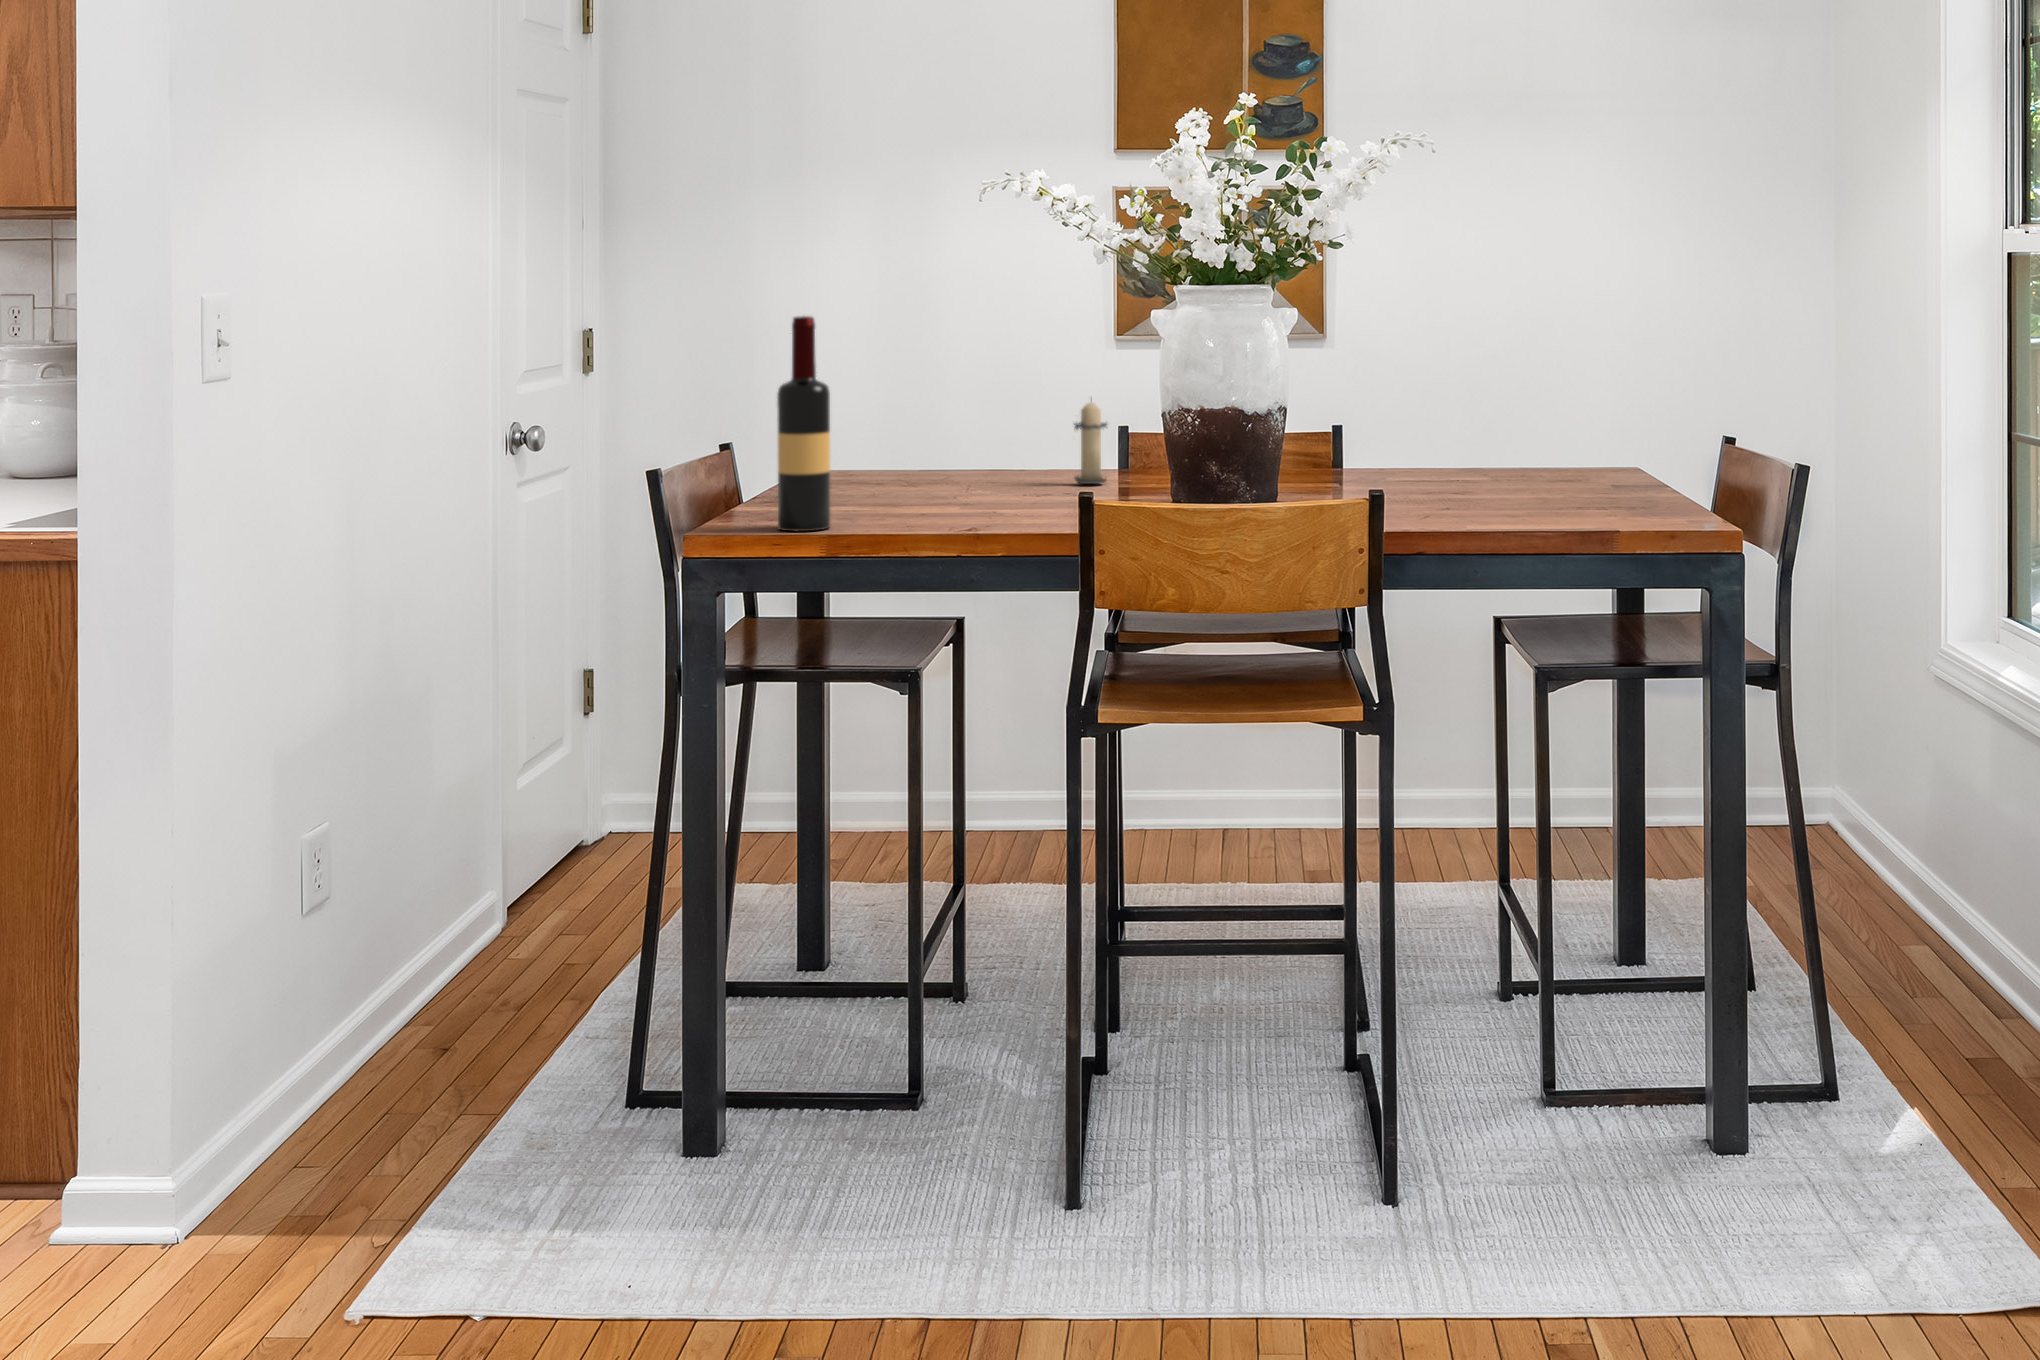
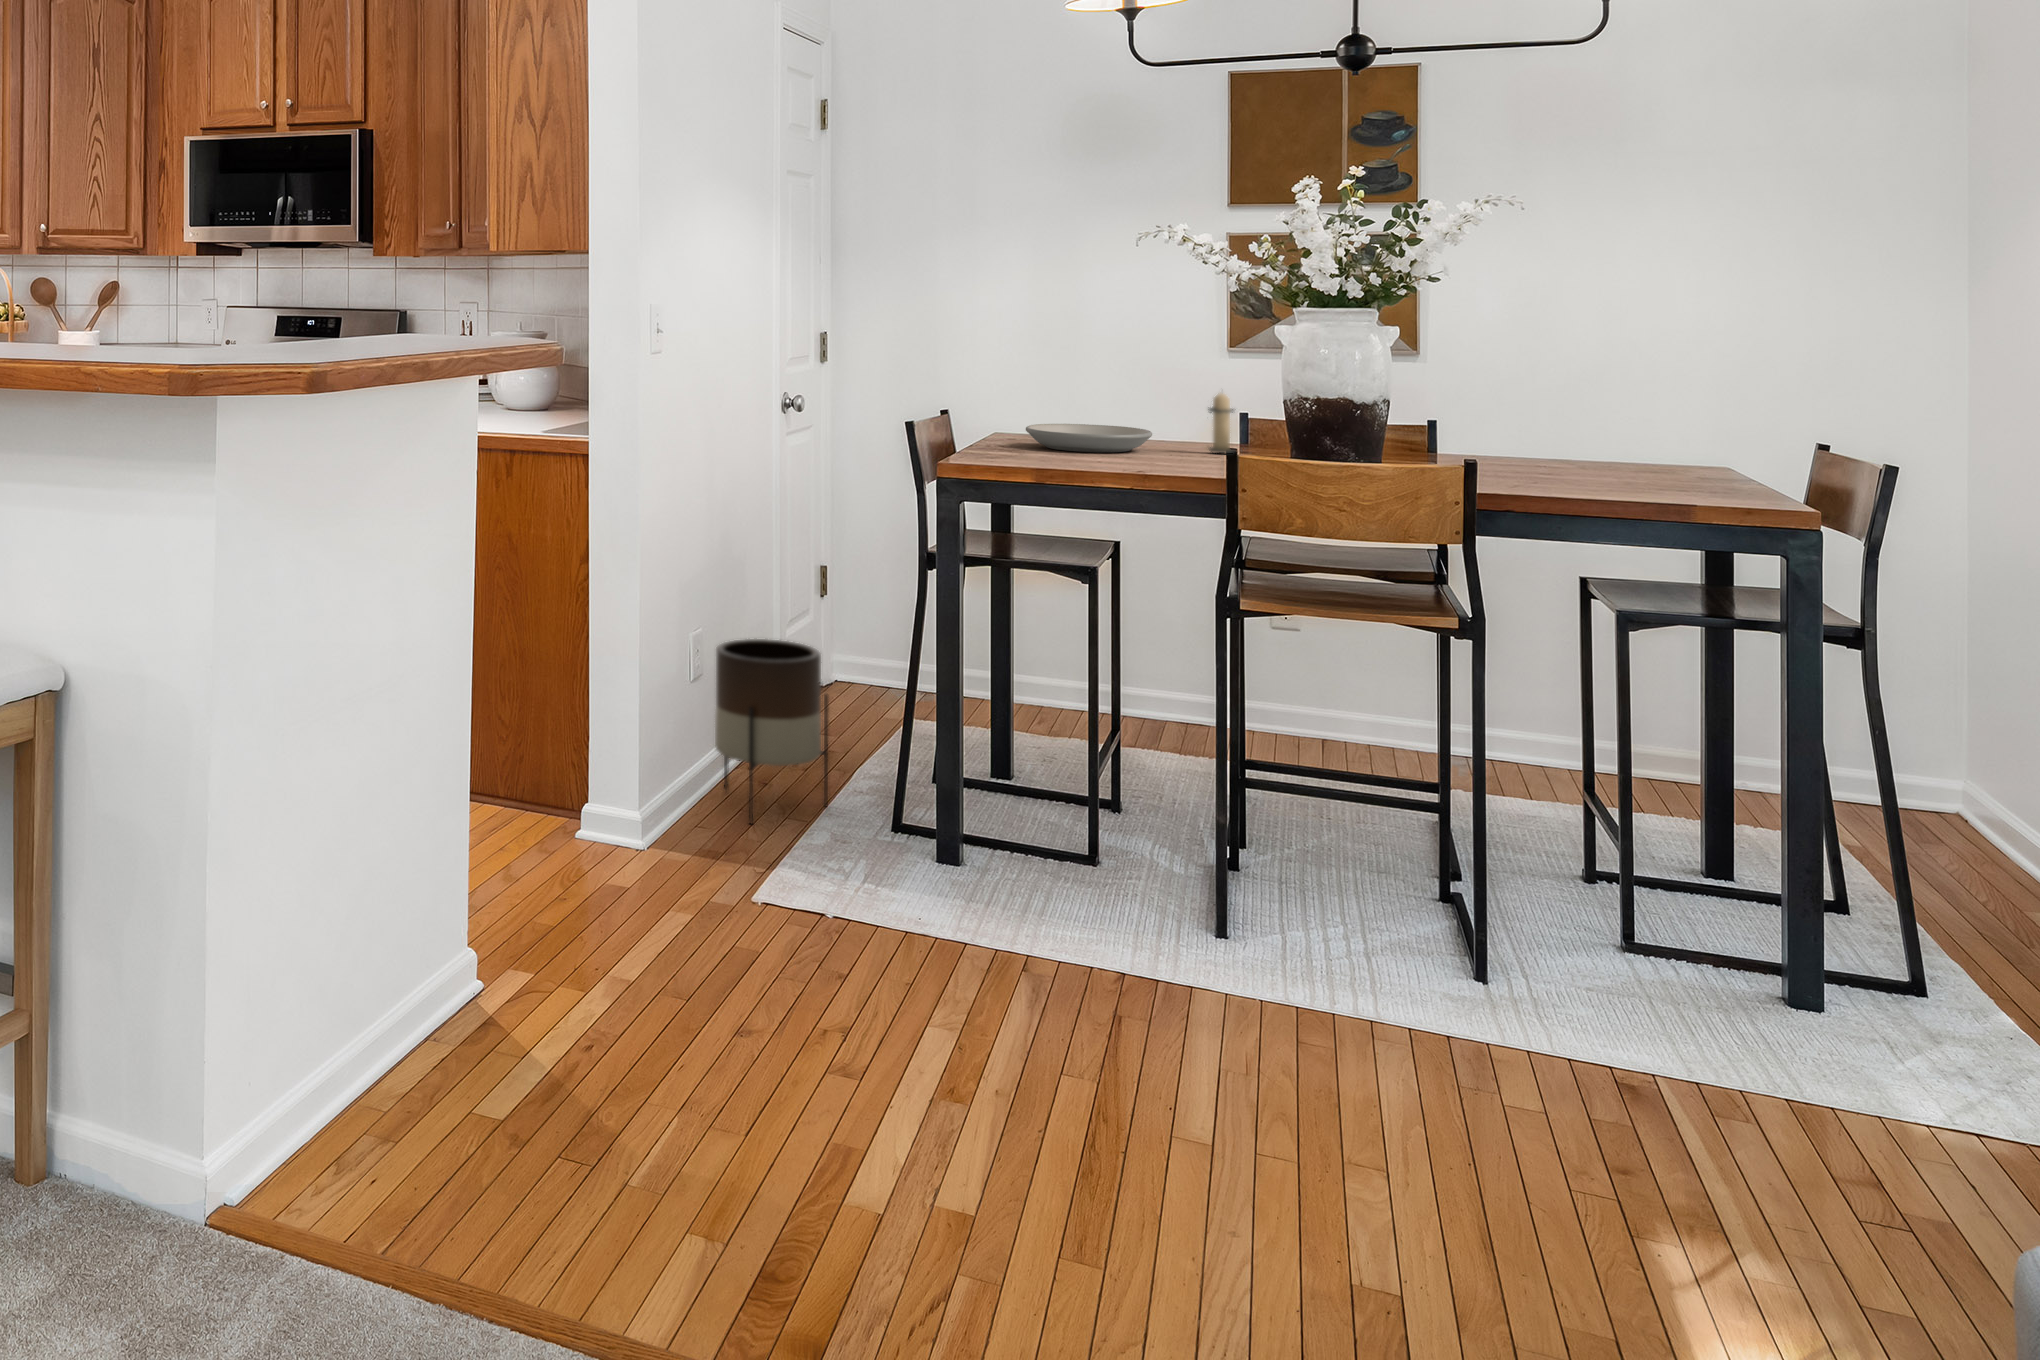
wine bottle: present [777,316,831,531] -> none [1003,324,1039,466]
plate: none [835,452,1004,495] -> present [1026,424,1152,453]
planter: none [345,818,537,1134] -> present [715,639,828,823]

